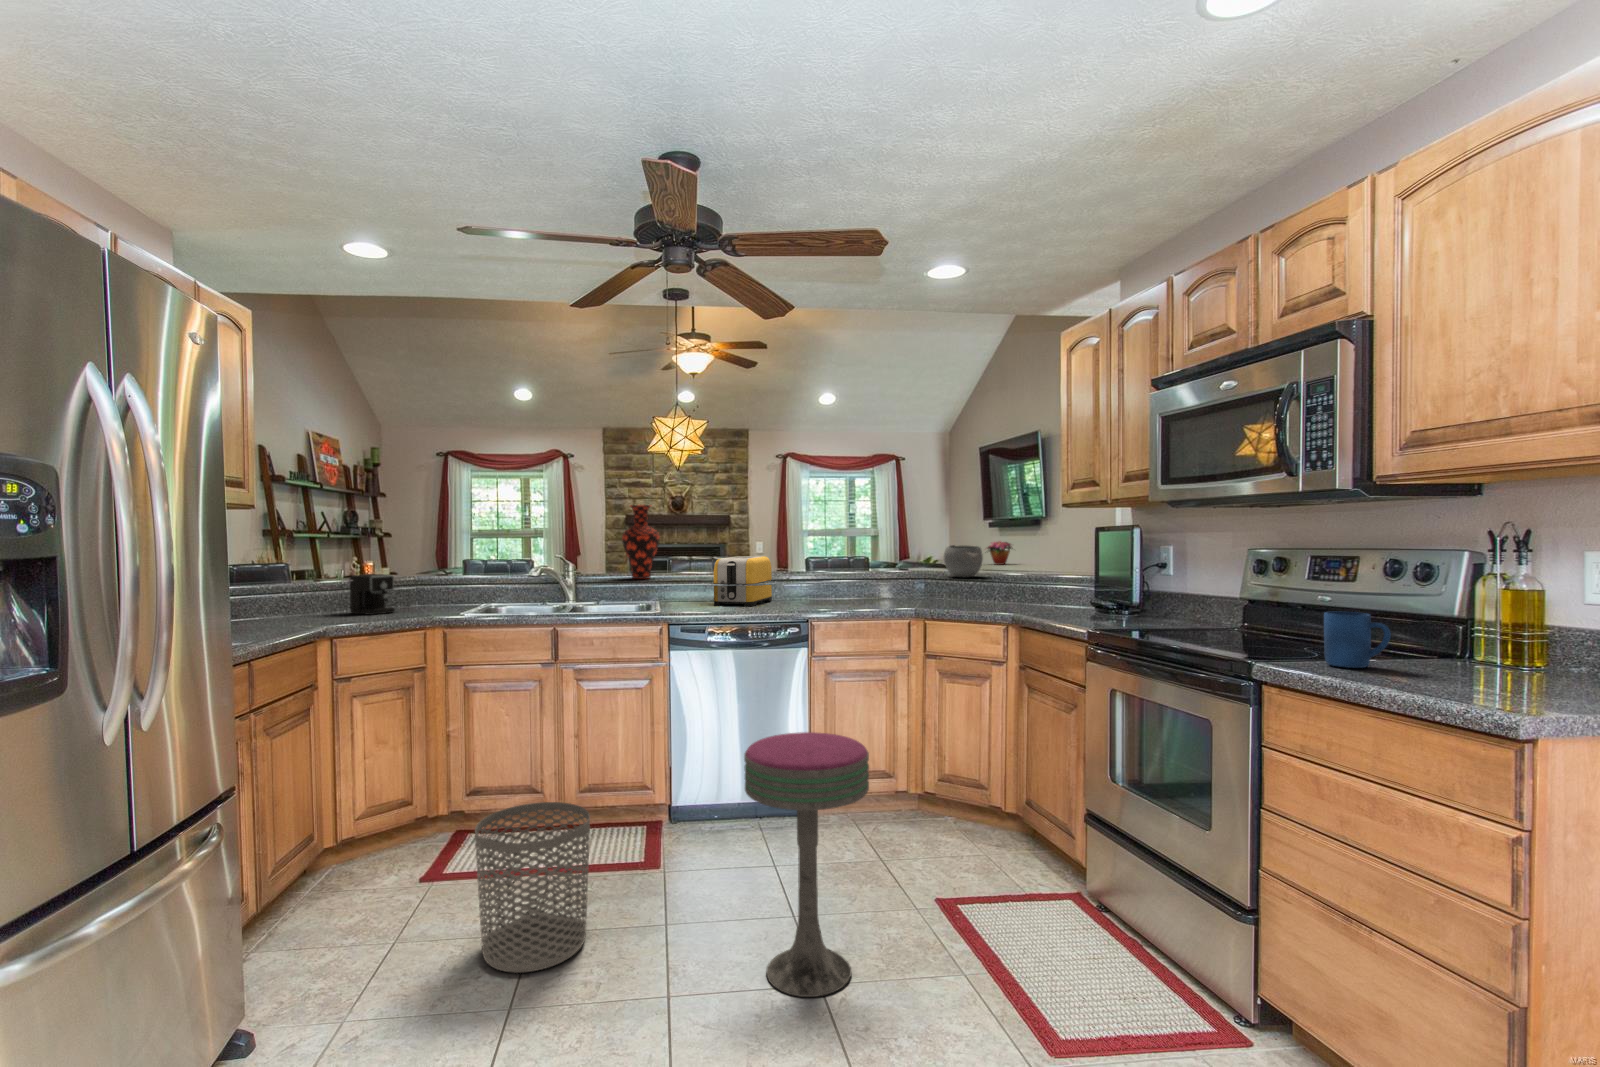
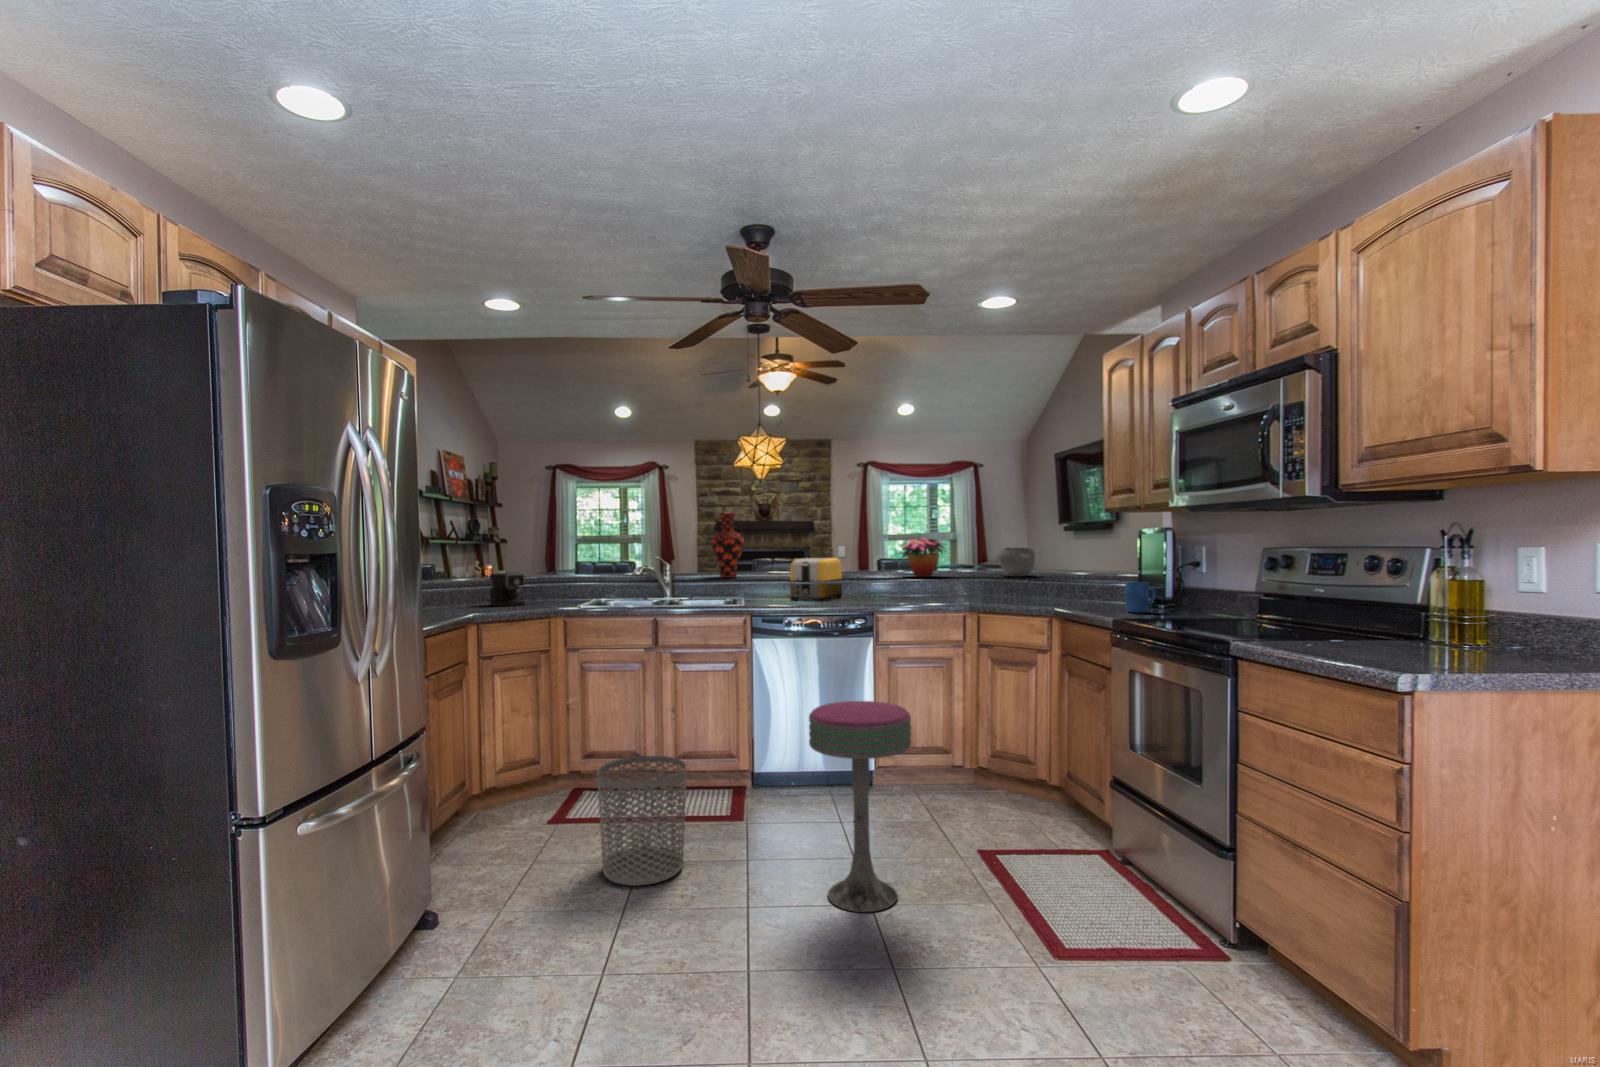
flower arrangement: present [987,541,1013,565] -> present [902,538,946,577]
mug: present [1324,611,1391,668] -> present [1125,582,1156,613]

